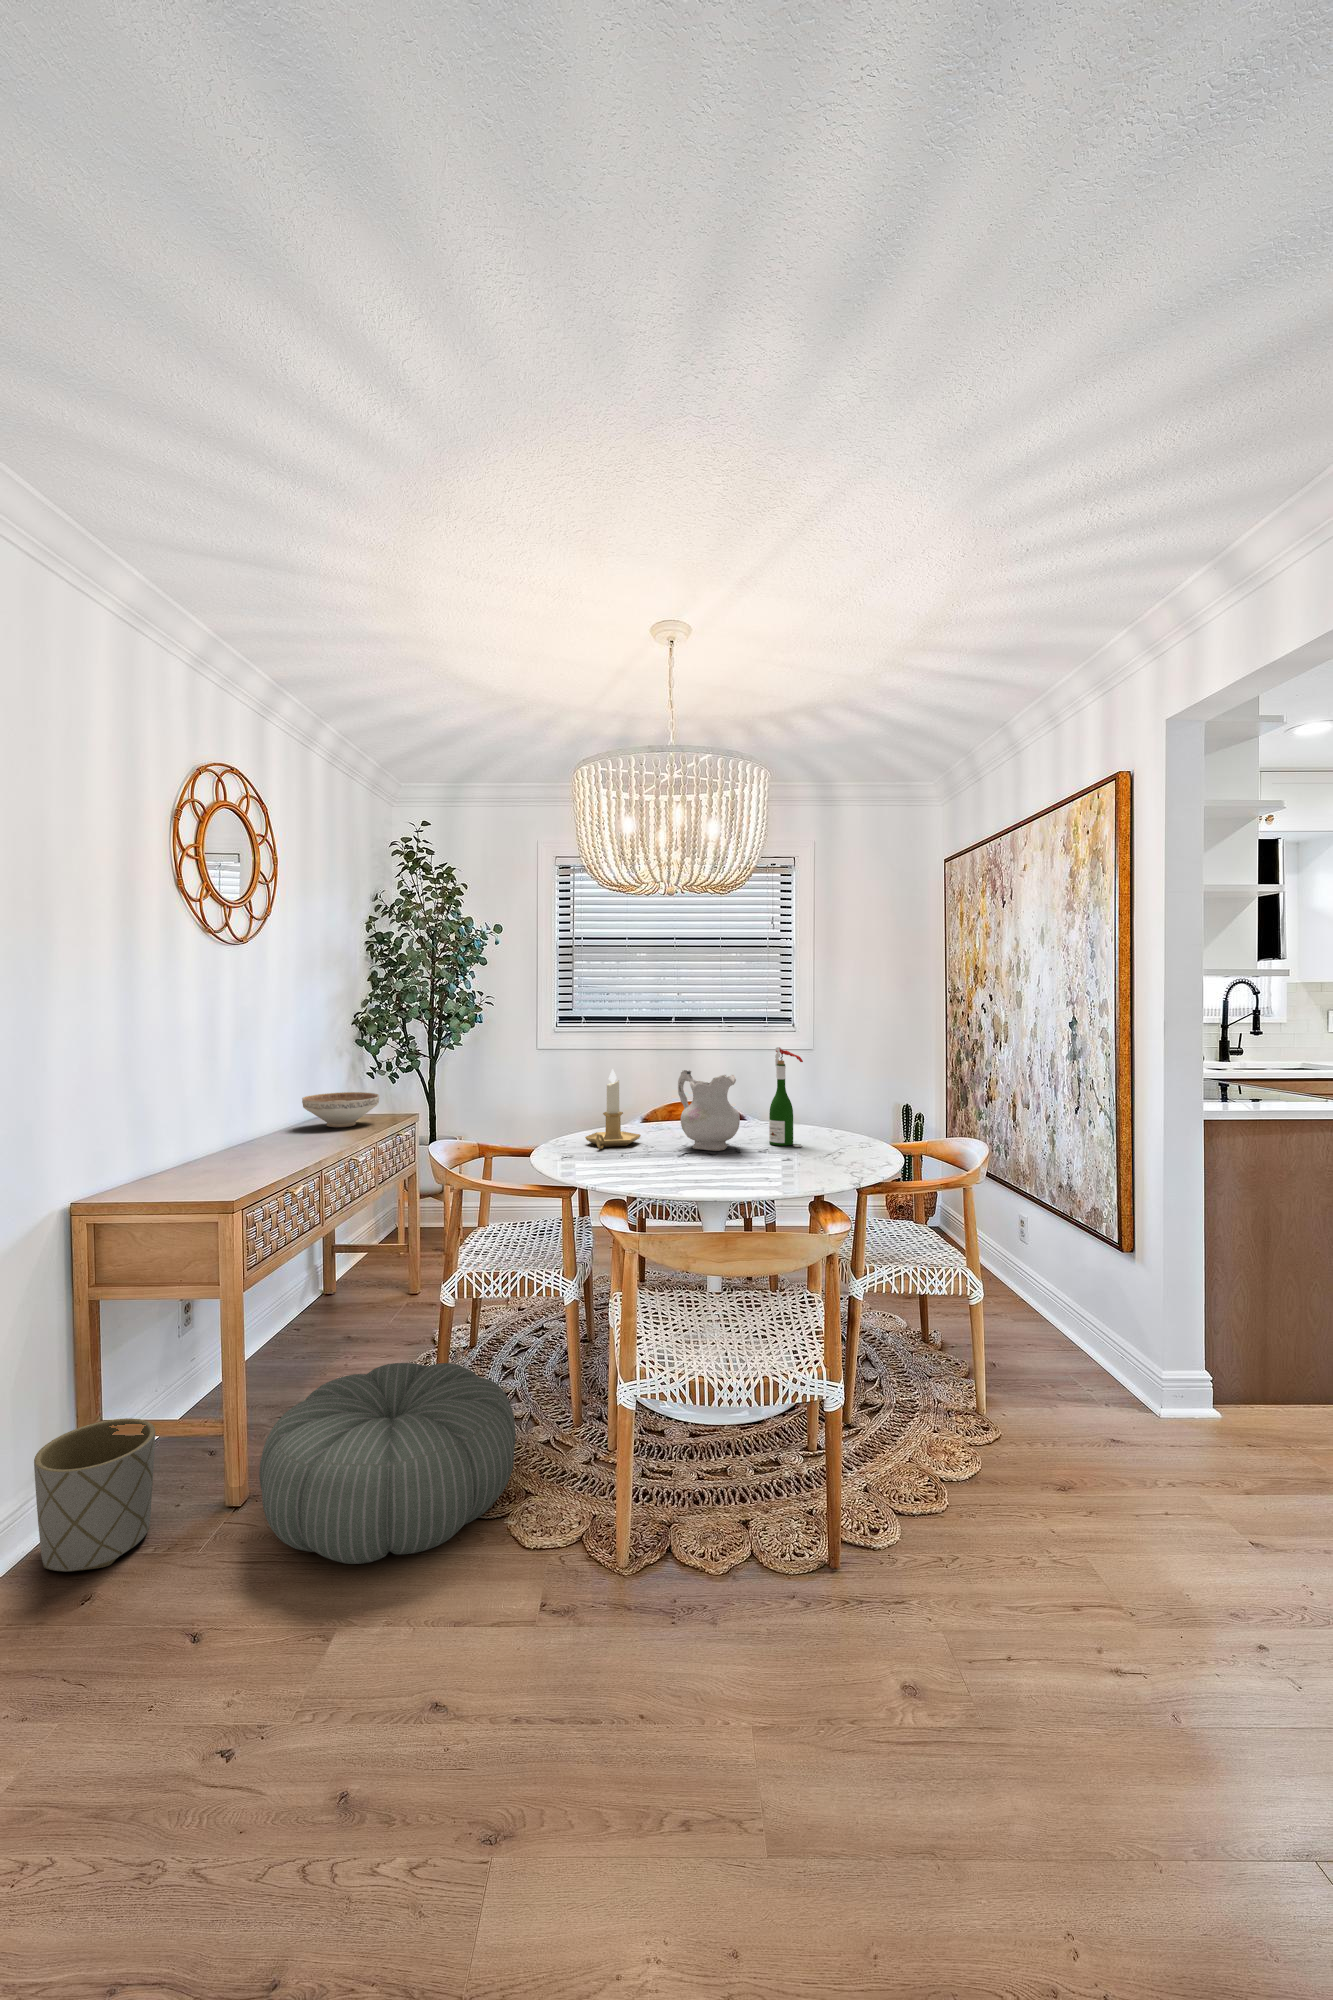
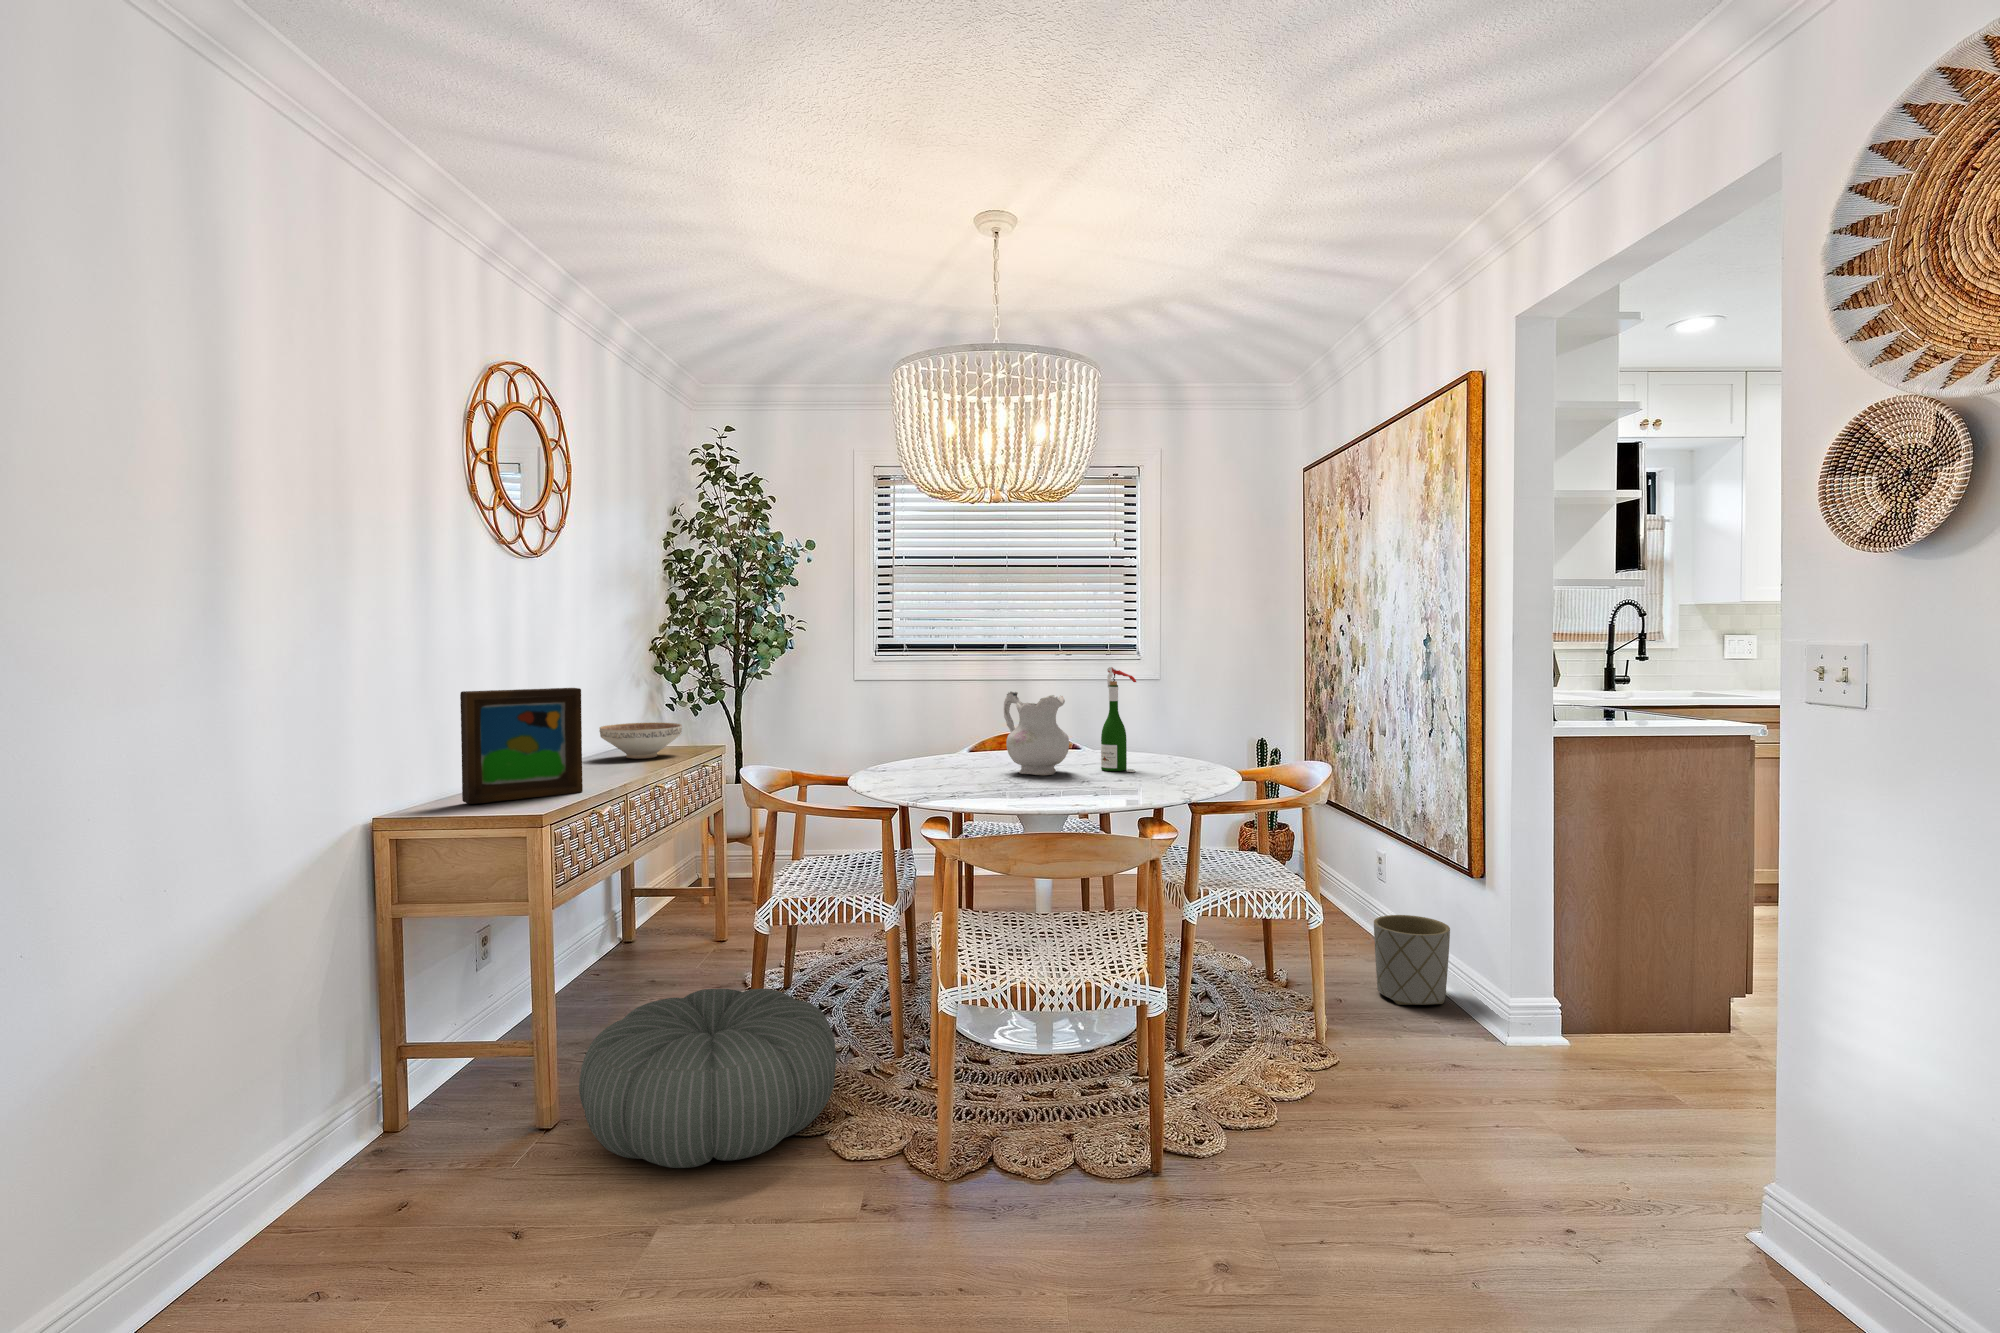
candlestick: present [585,1069,641,1149] -> none [905,690,965,774]
picture frame: none [155,1070,275,1186] -> present [460,688,583,804]
planter: present [34,1418,155,1571] -> present [1374,915,1450,1005]

